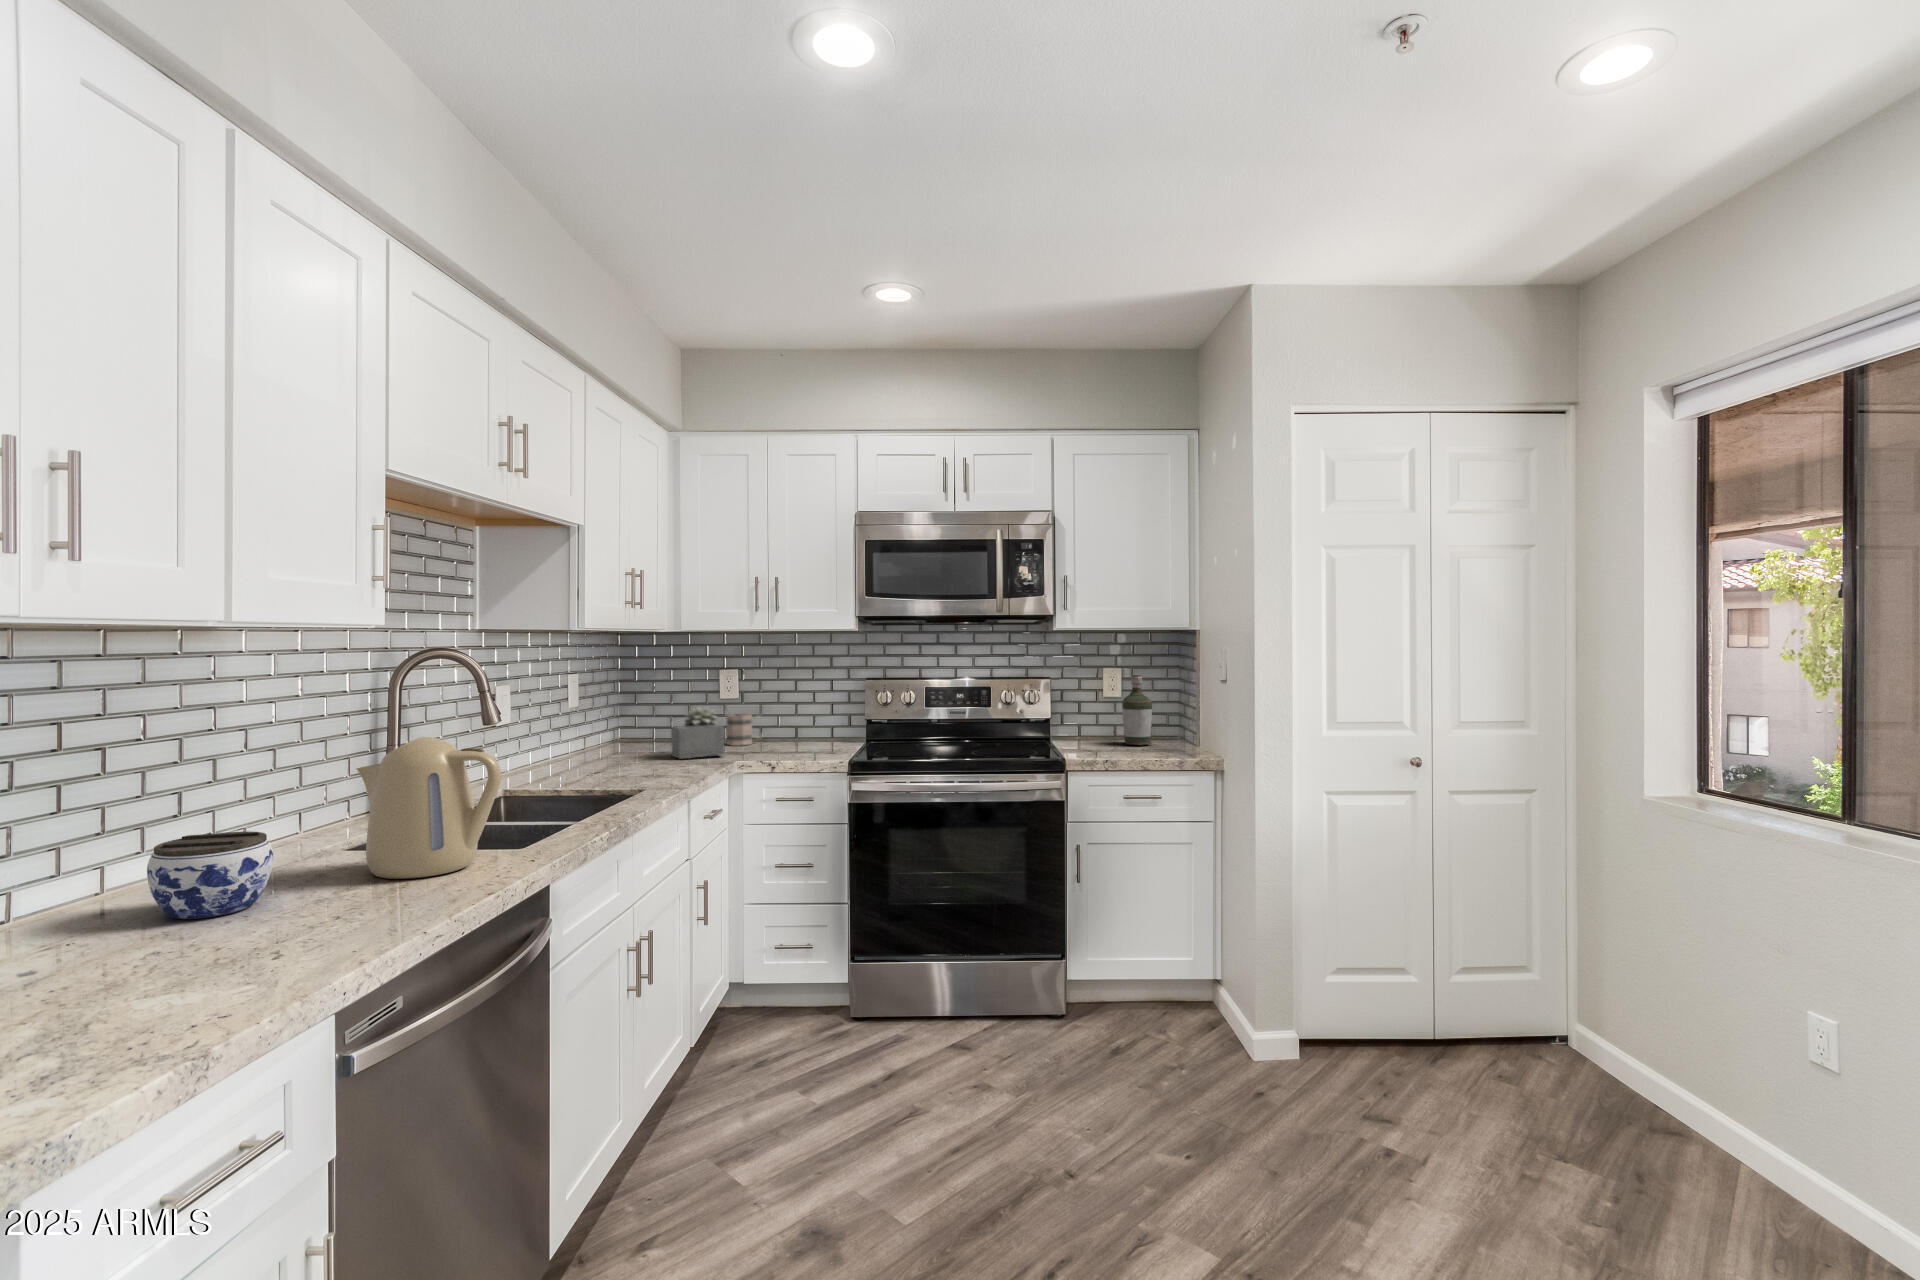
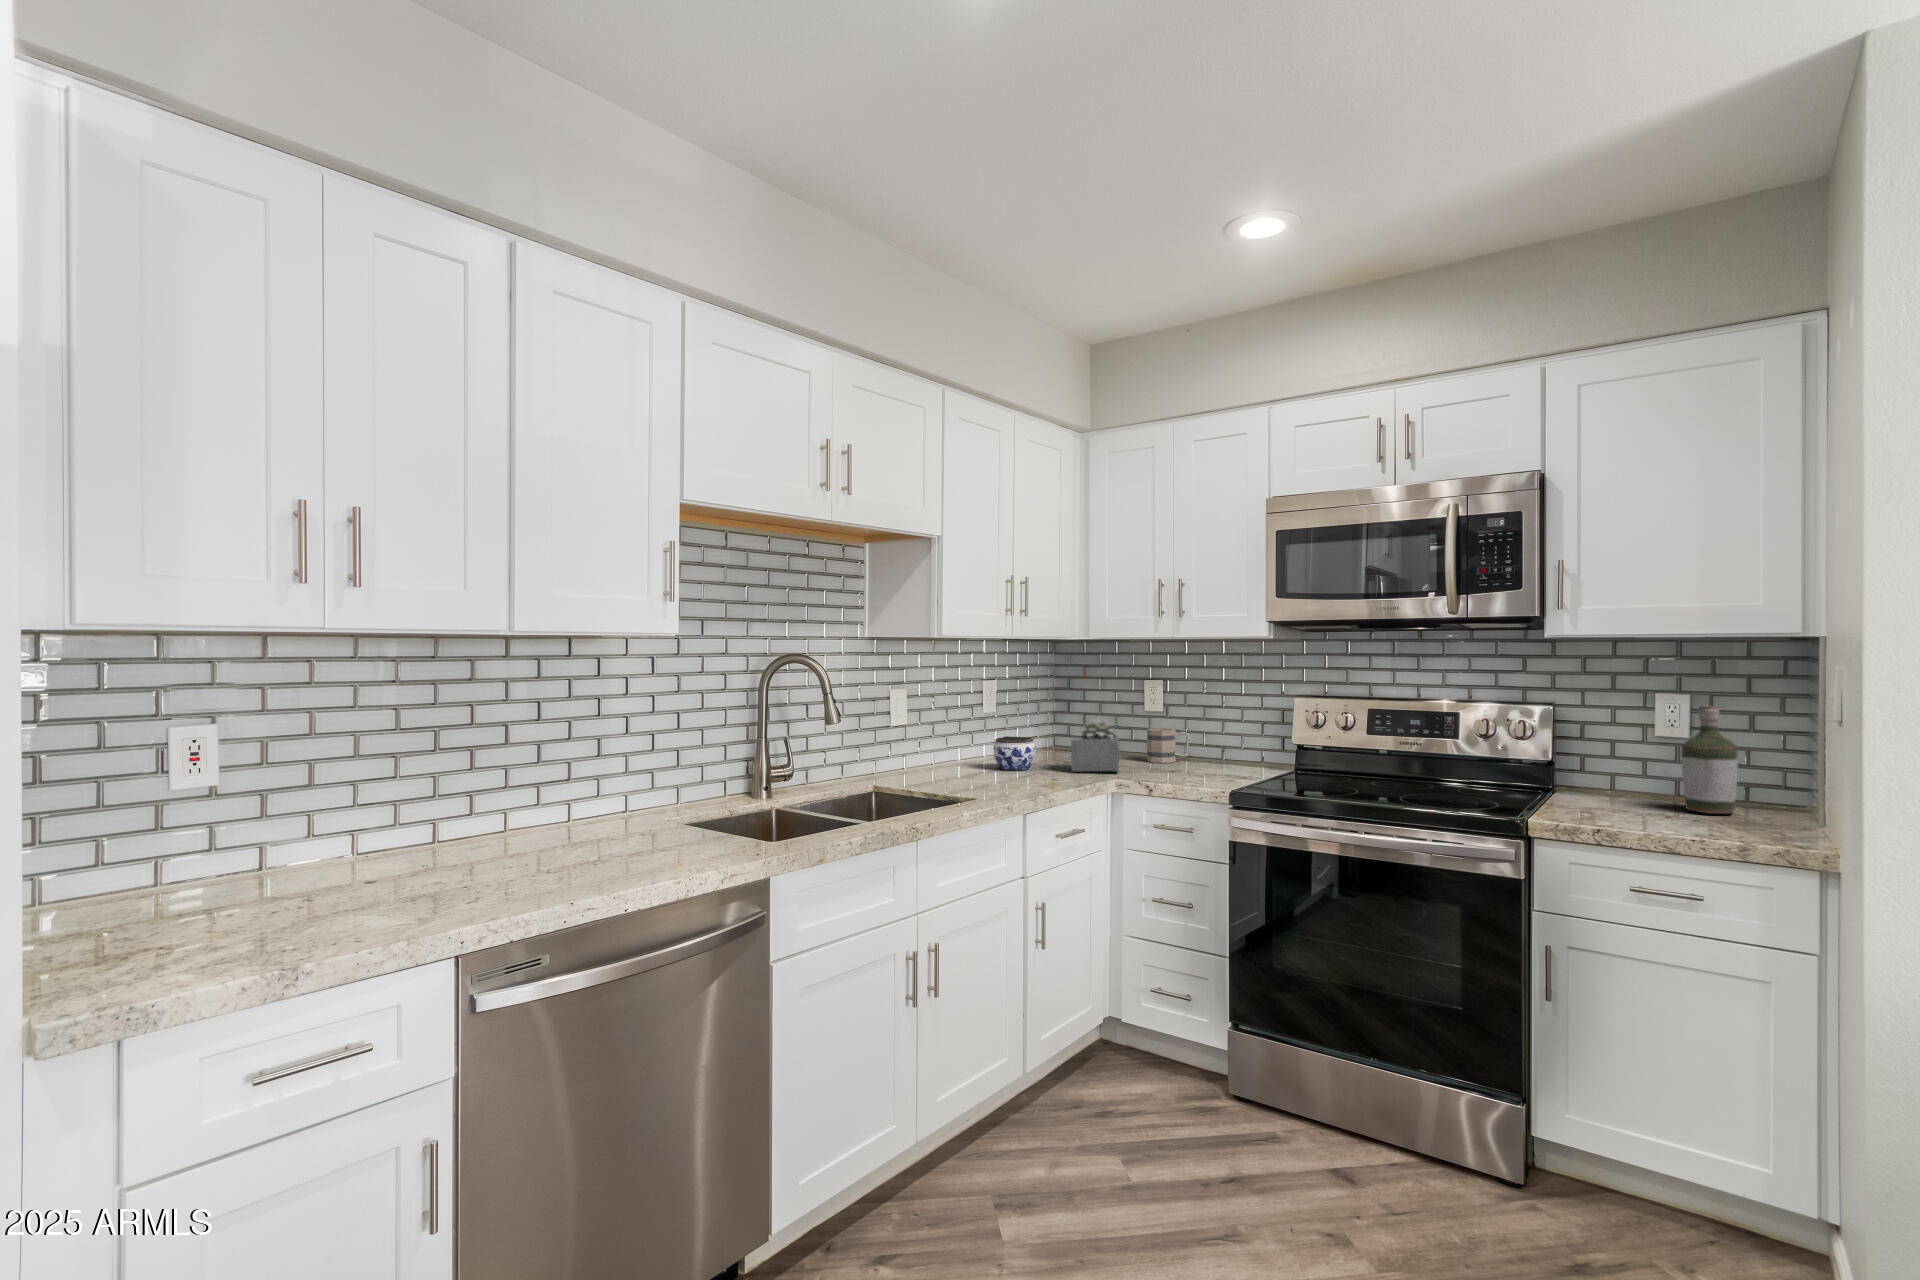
kettle: present [356,737,501,879] -> none [638,734,729,855]
jar: present [147,831,273,919] -> present [993,736,1036,770]

